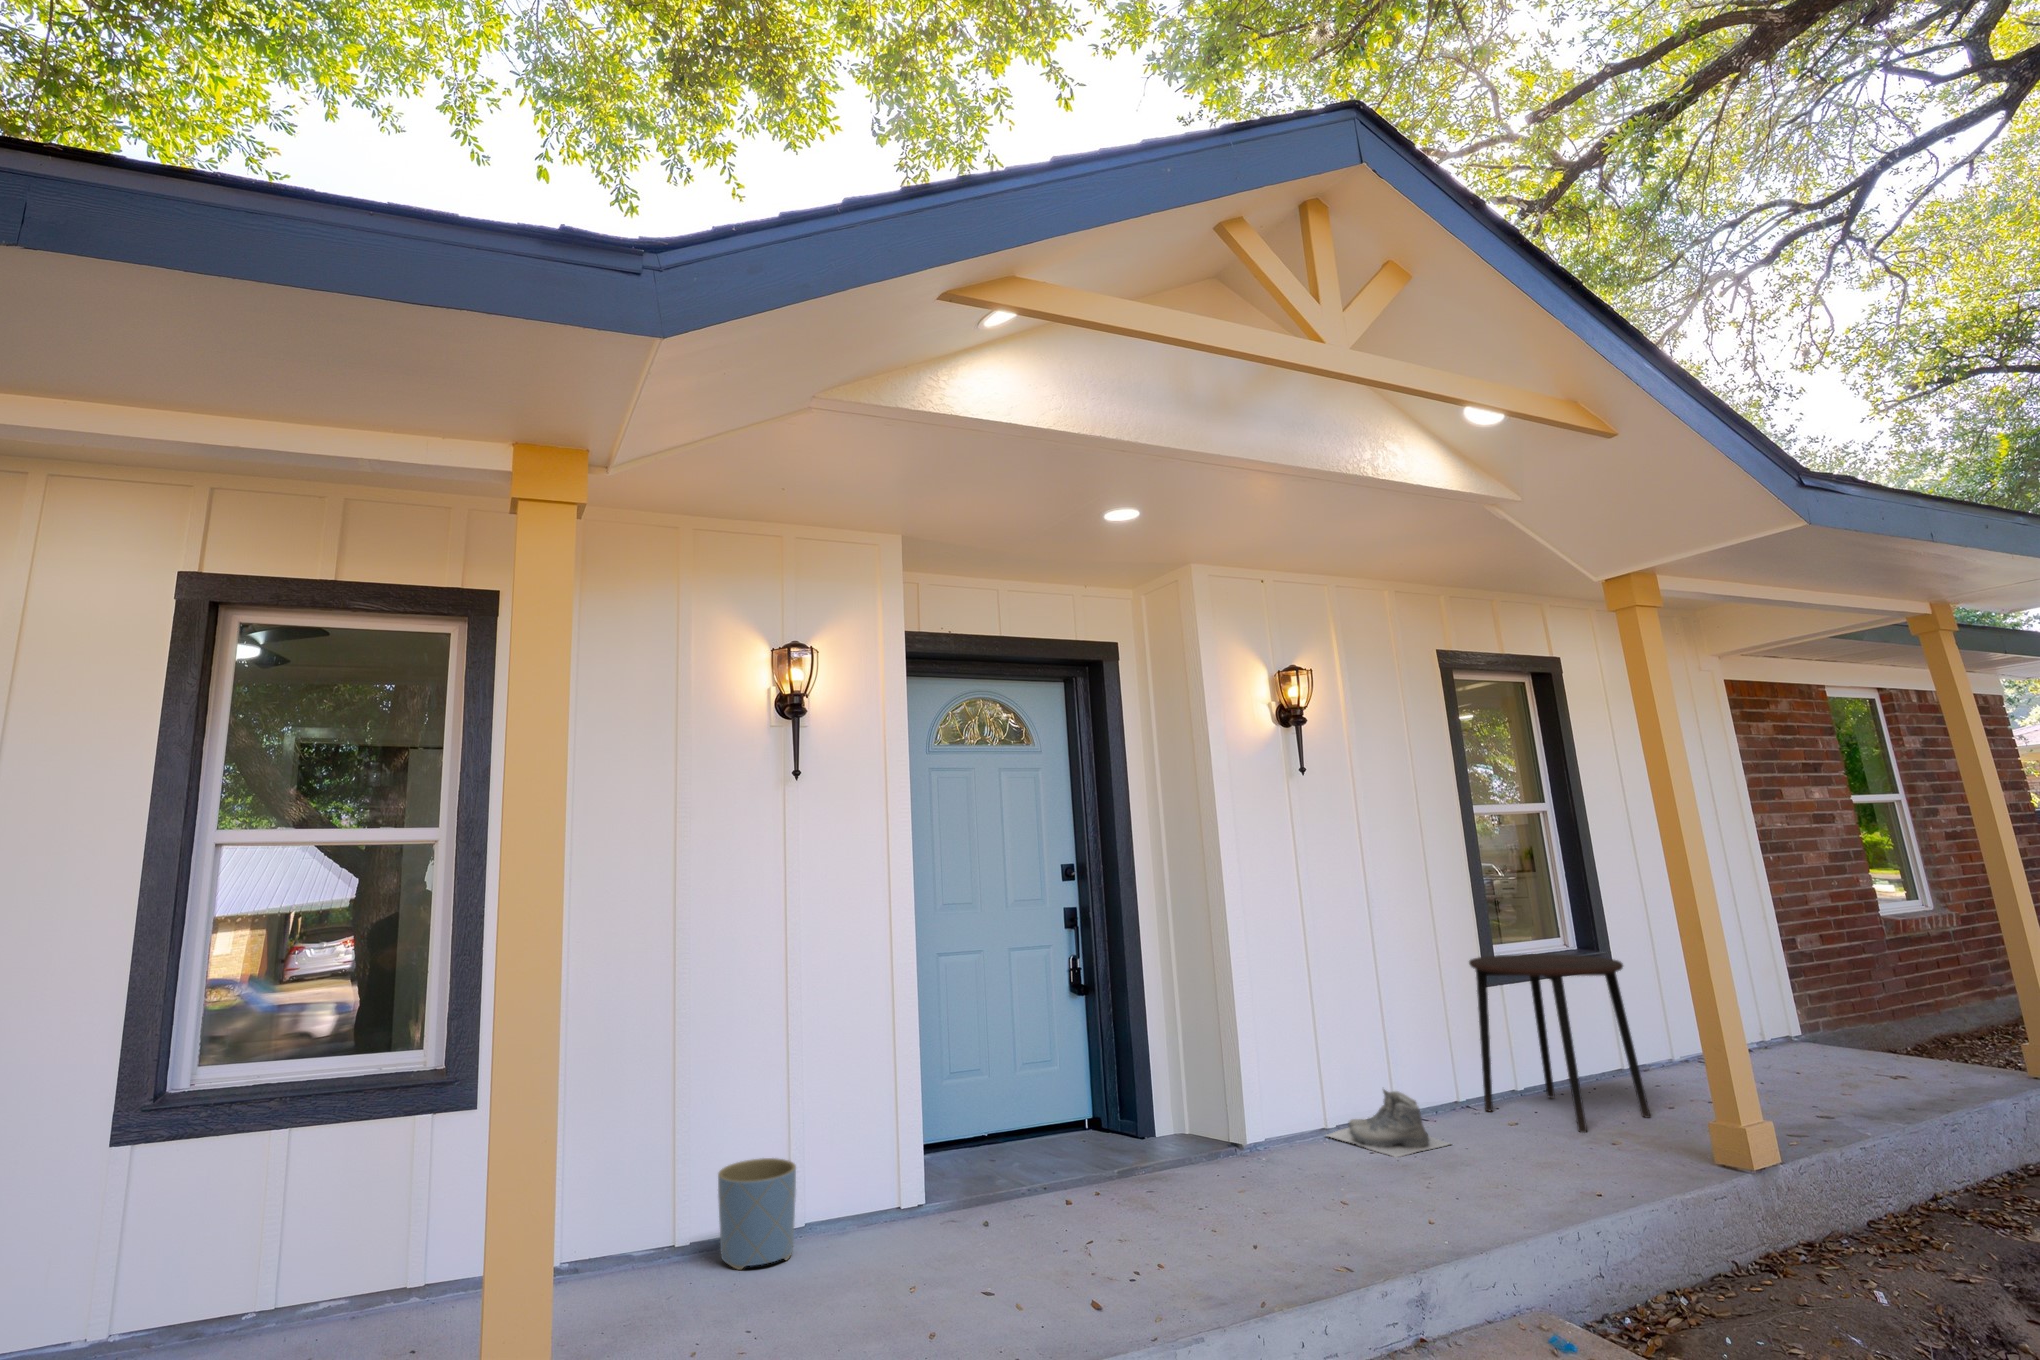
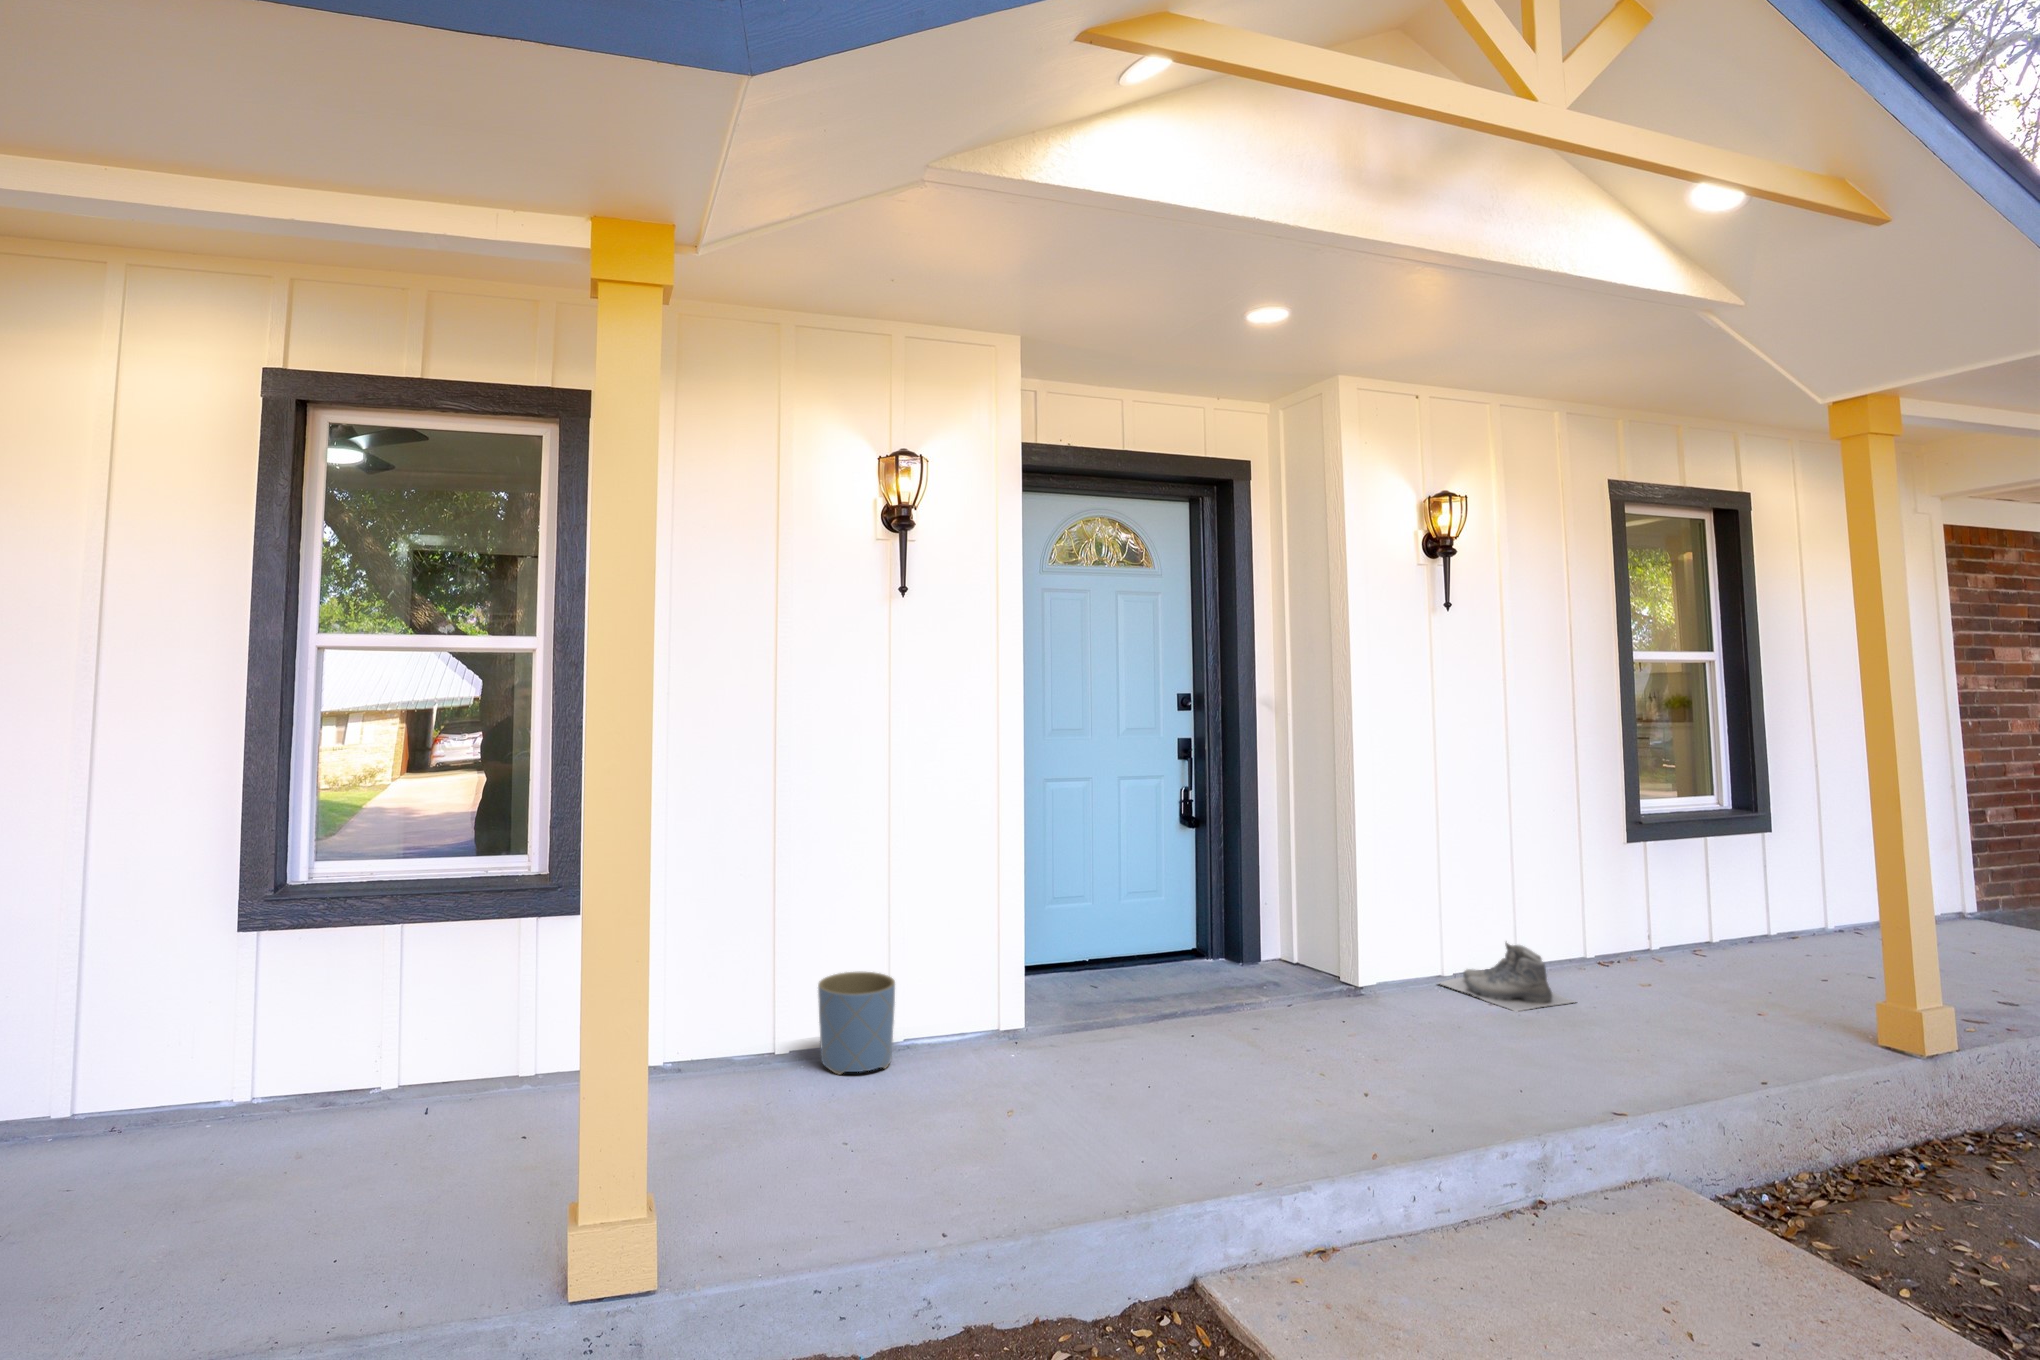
side table: present [1469,954,1650,1133] -> none [1611,813,1801,1001]

